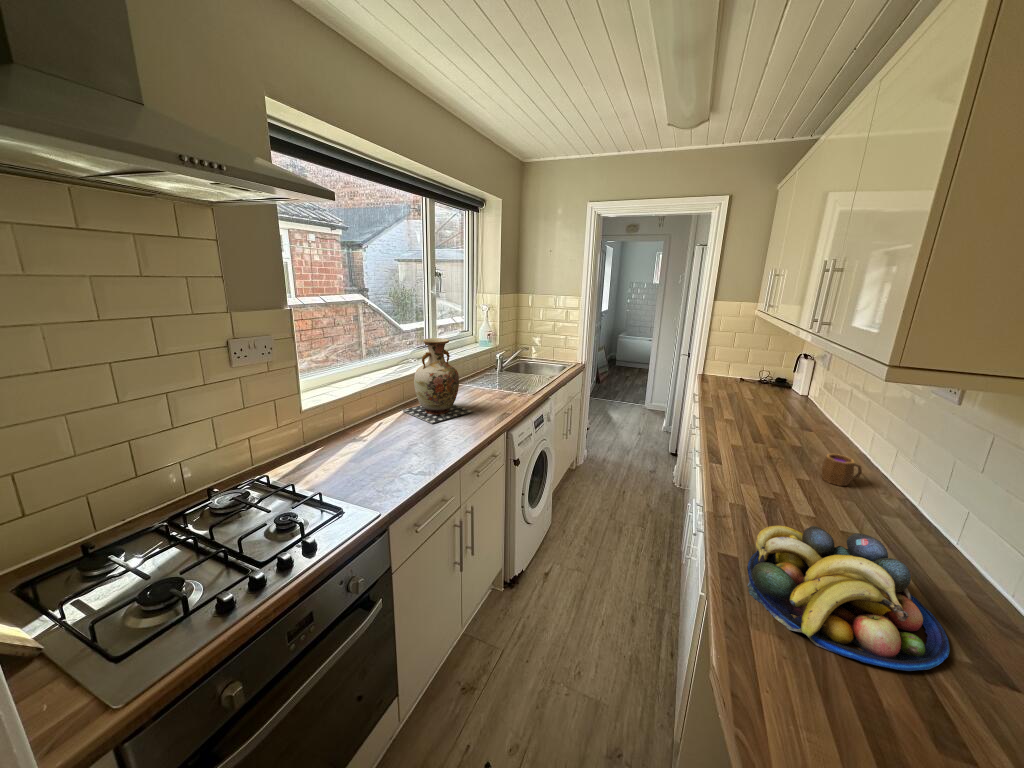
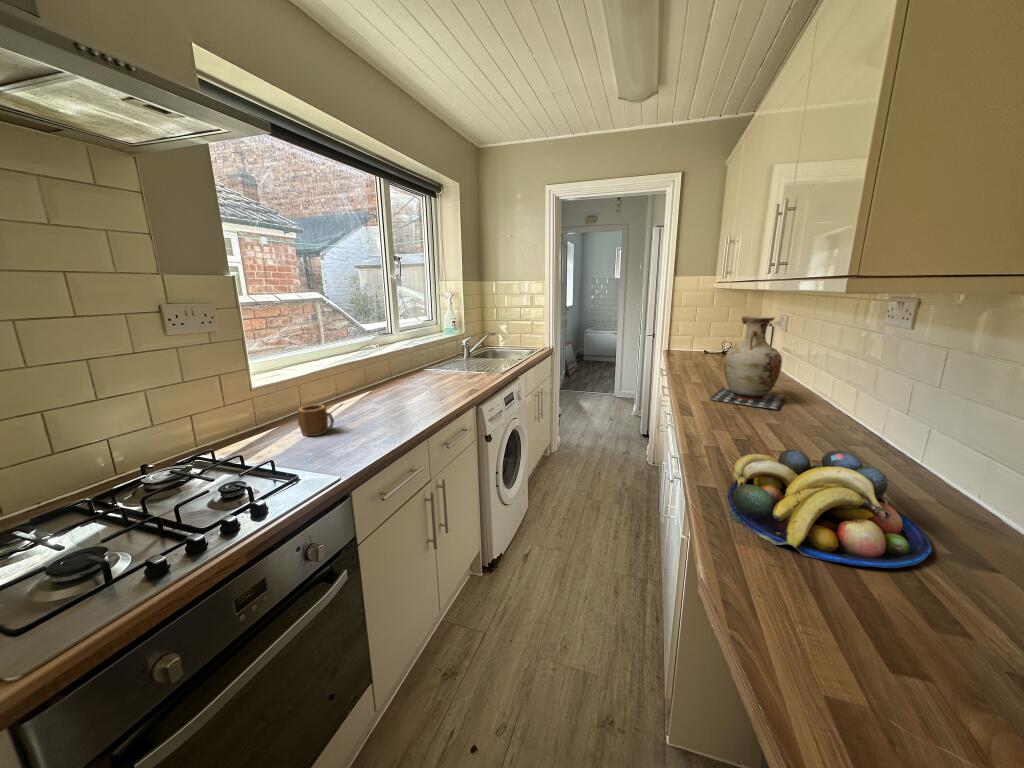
vase: present [402,338,473,423] -> present [709,316,785,409]
mug: present [822,454,862,486] -> present [298,404,334,436]

